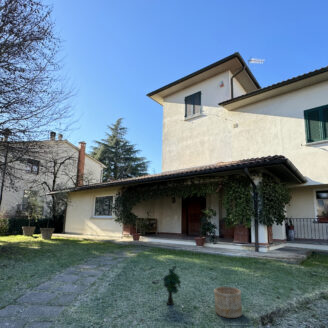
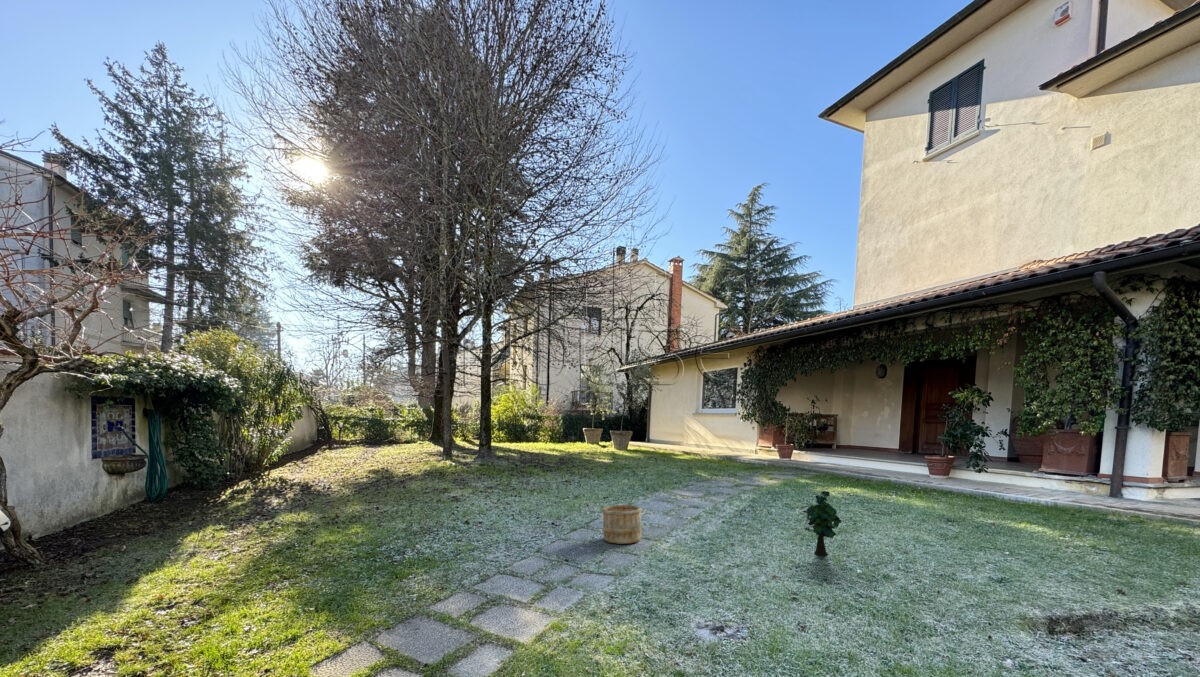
wooden bucket: present [214,286,242,318] -> present [602,505,642,544]

